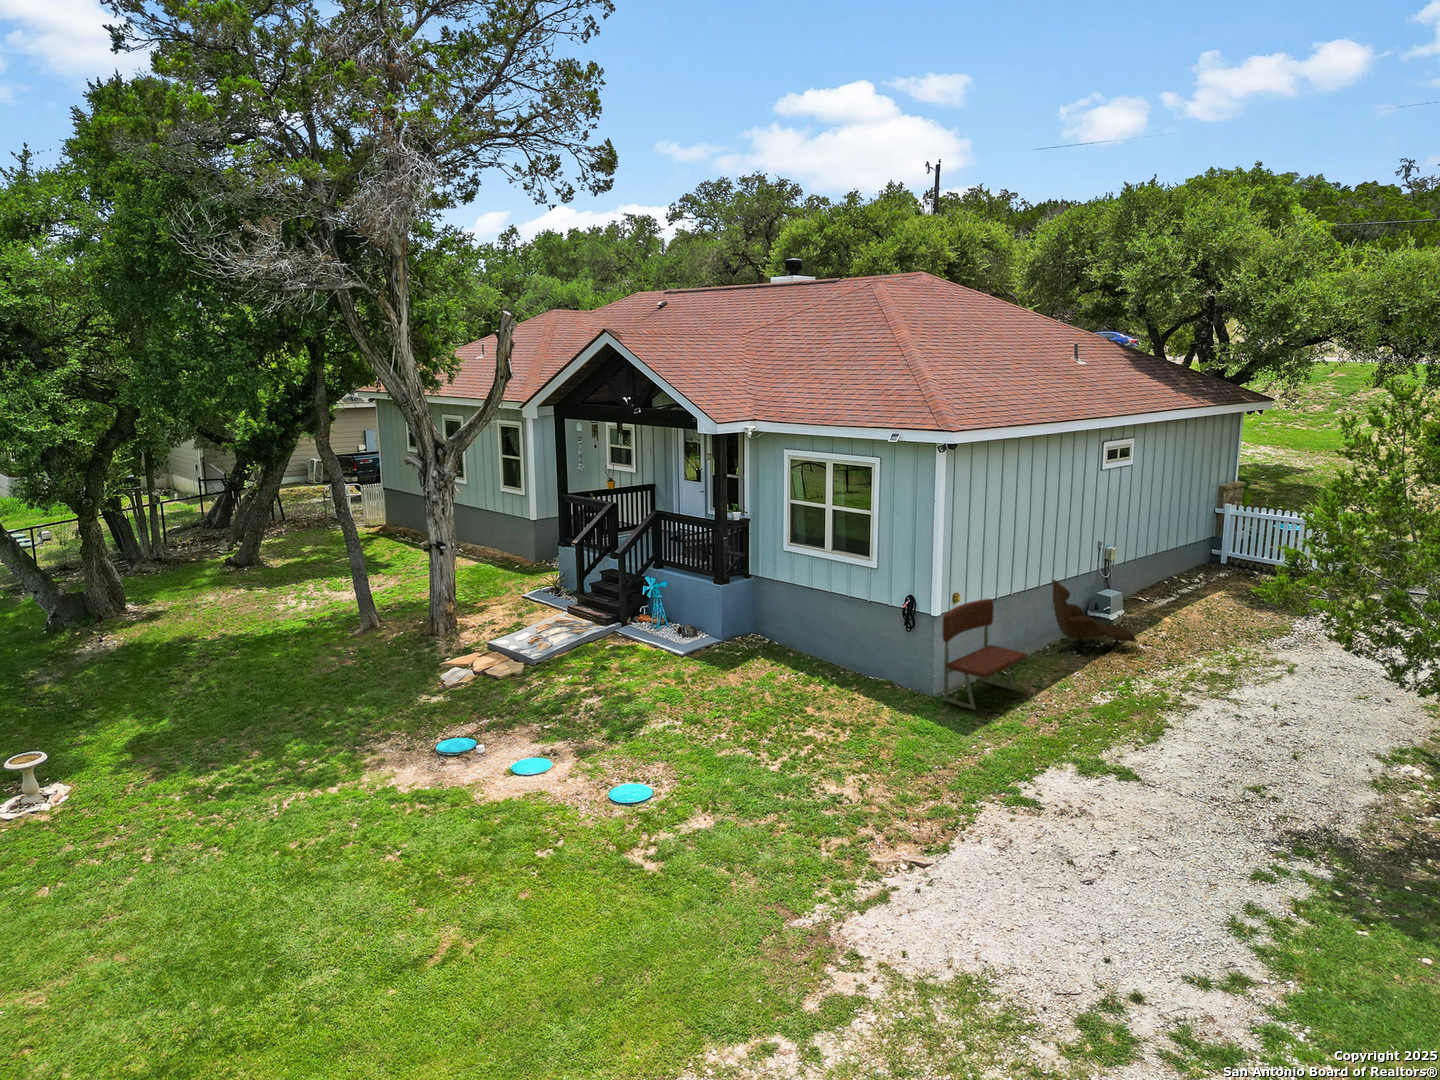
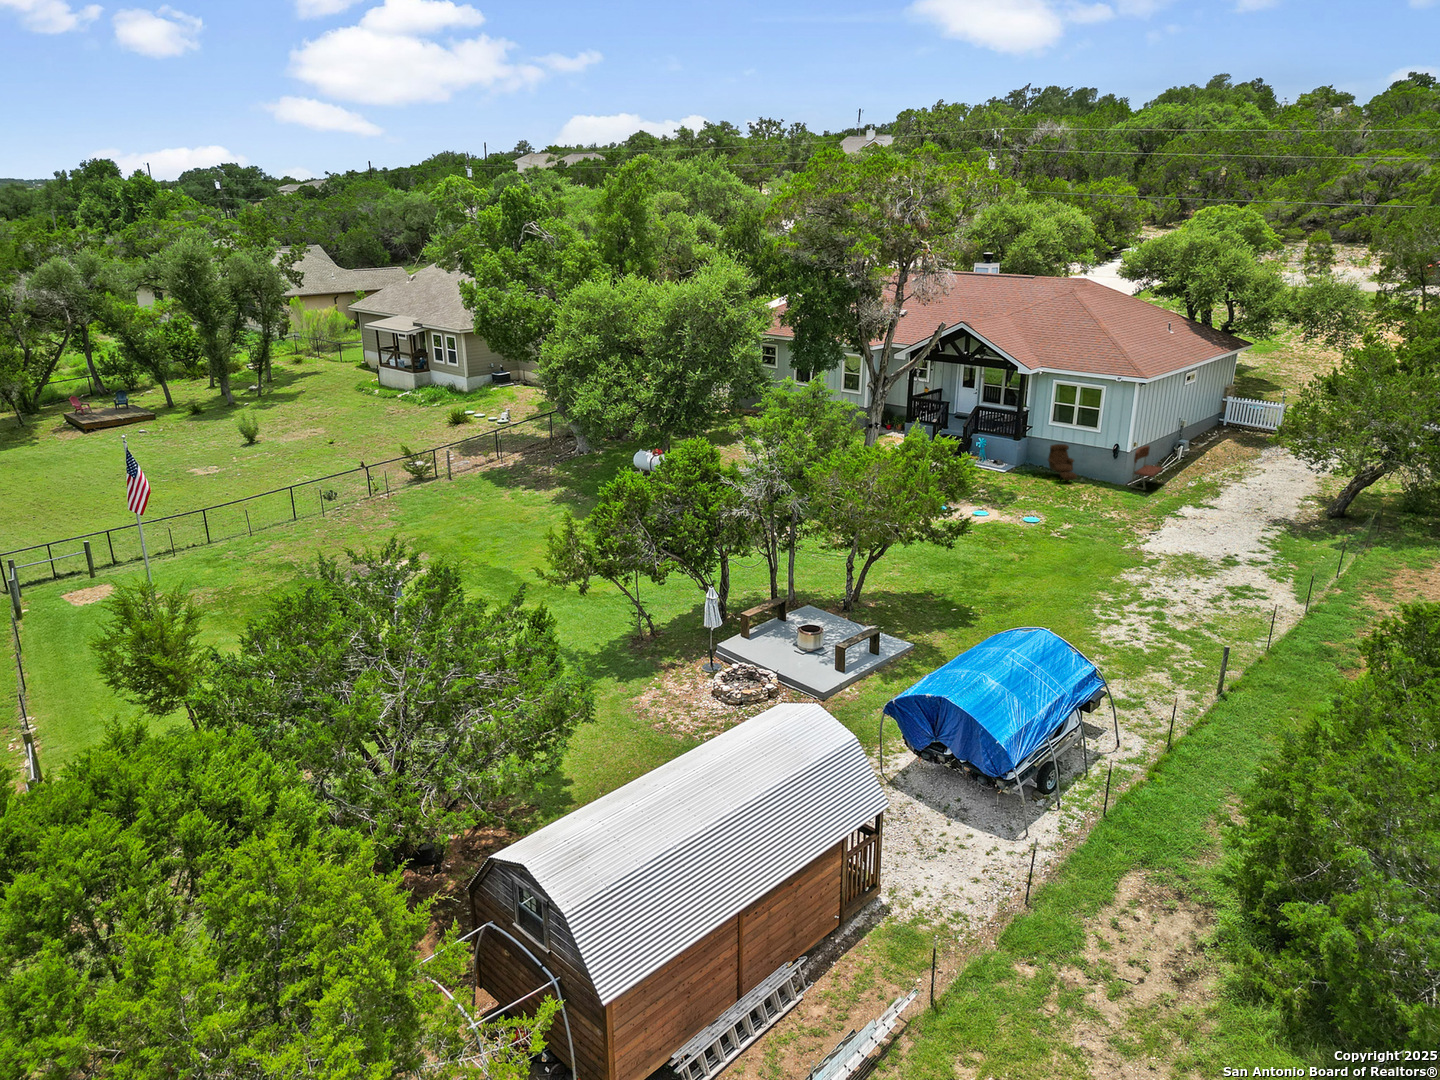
lounge chair: present [1052,580,1136,656] -> present [1048,444,1077,481]

